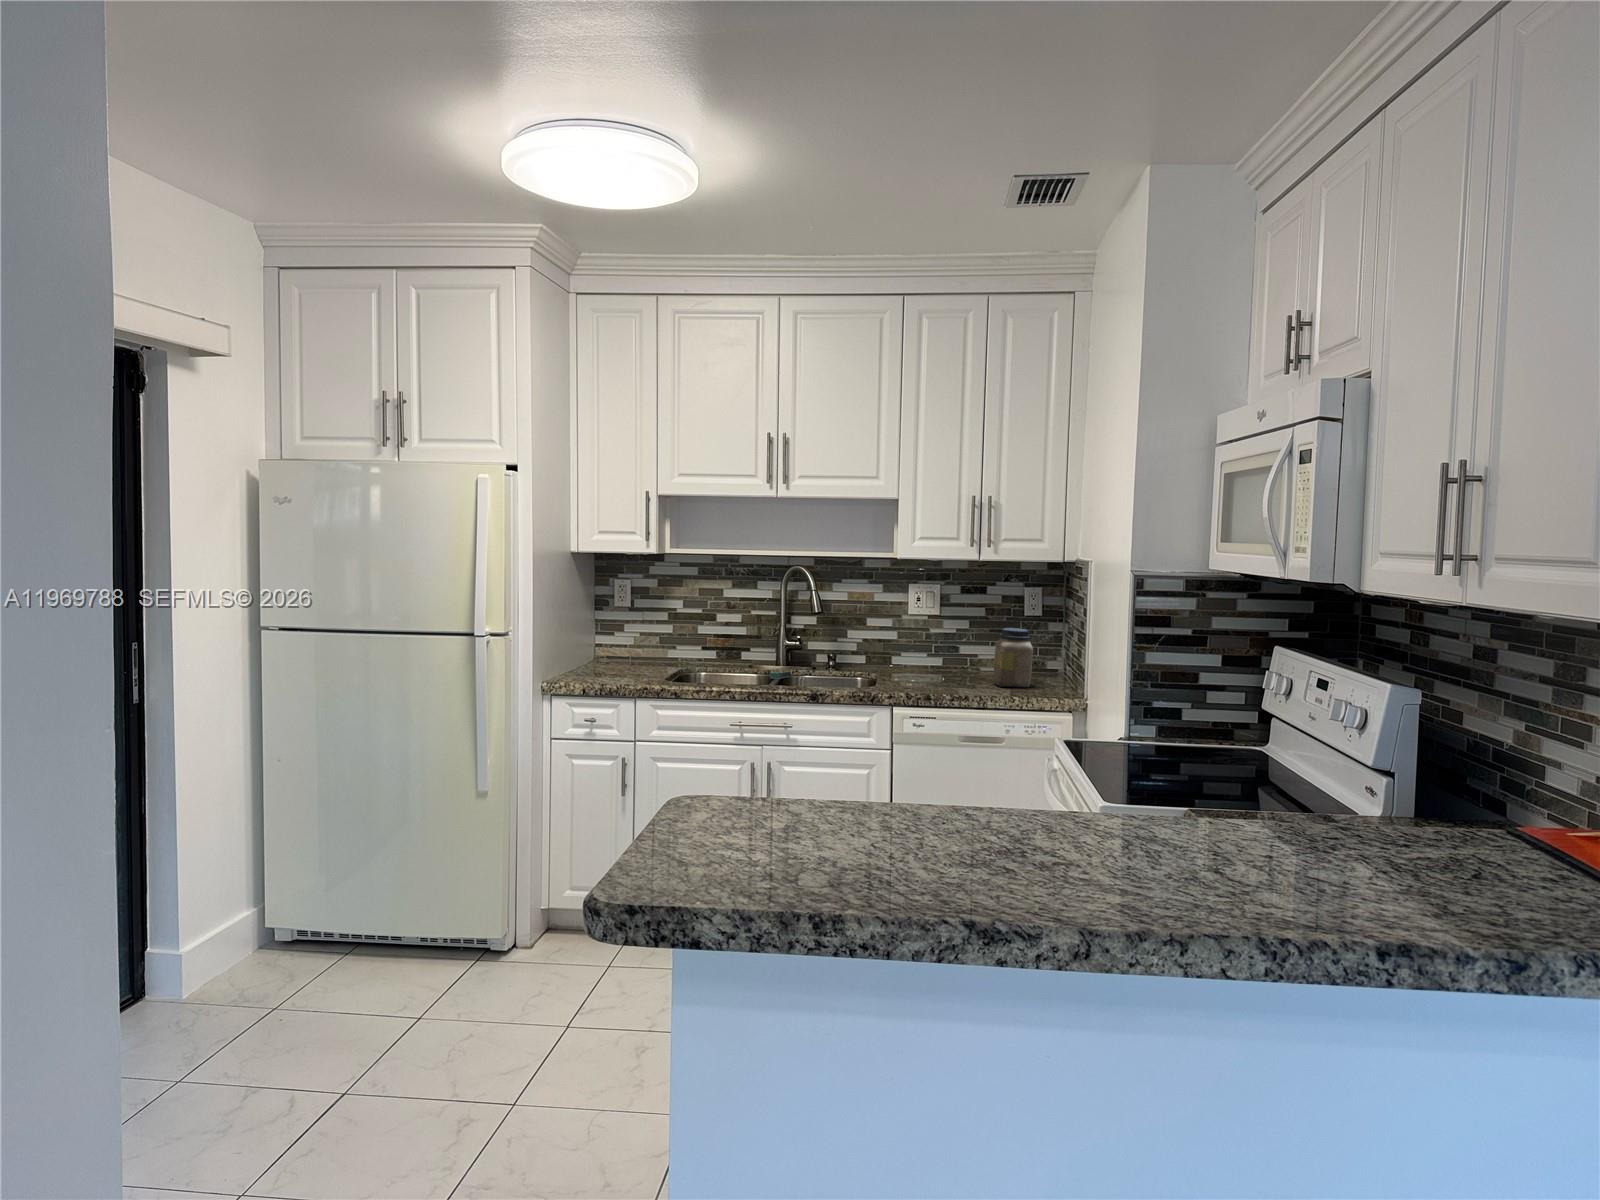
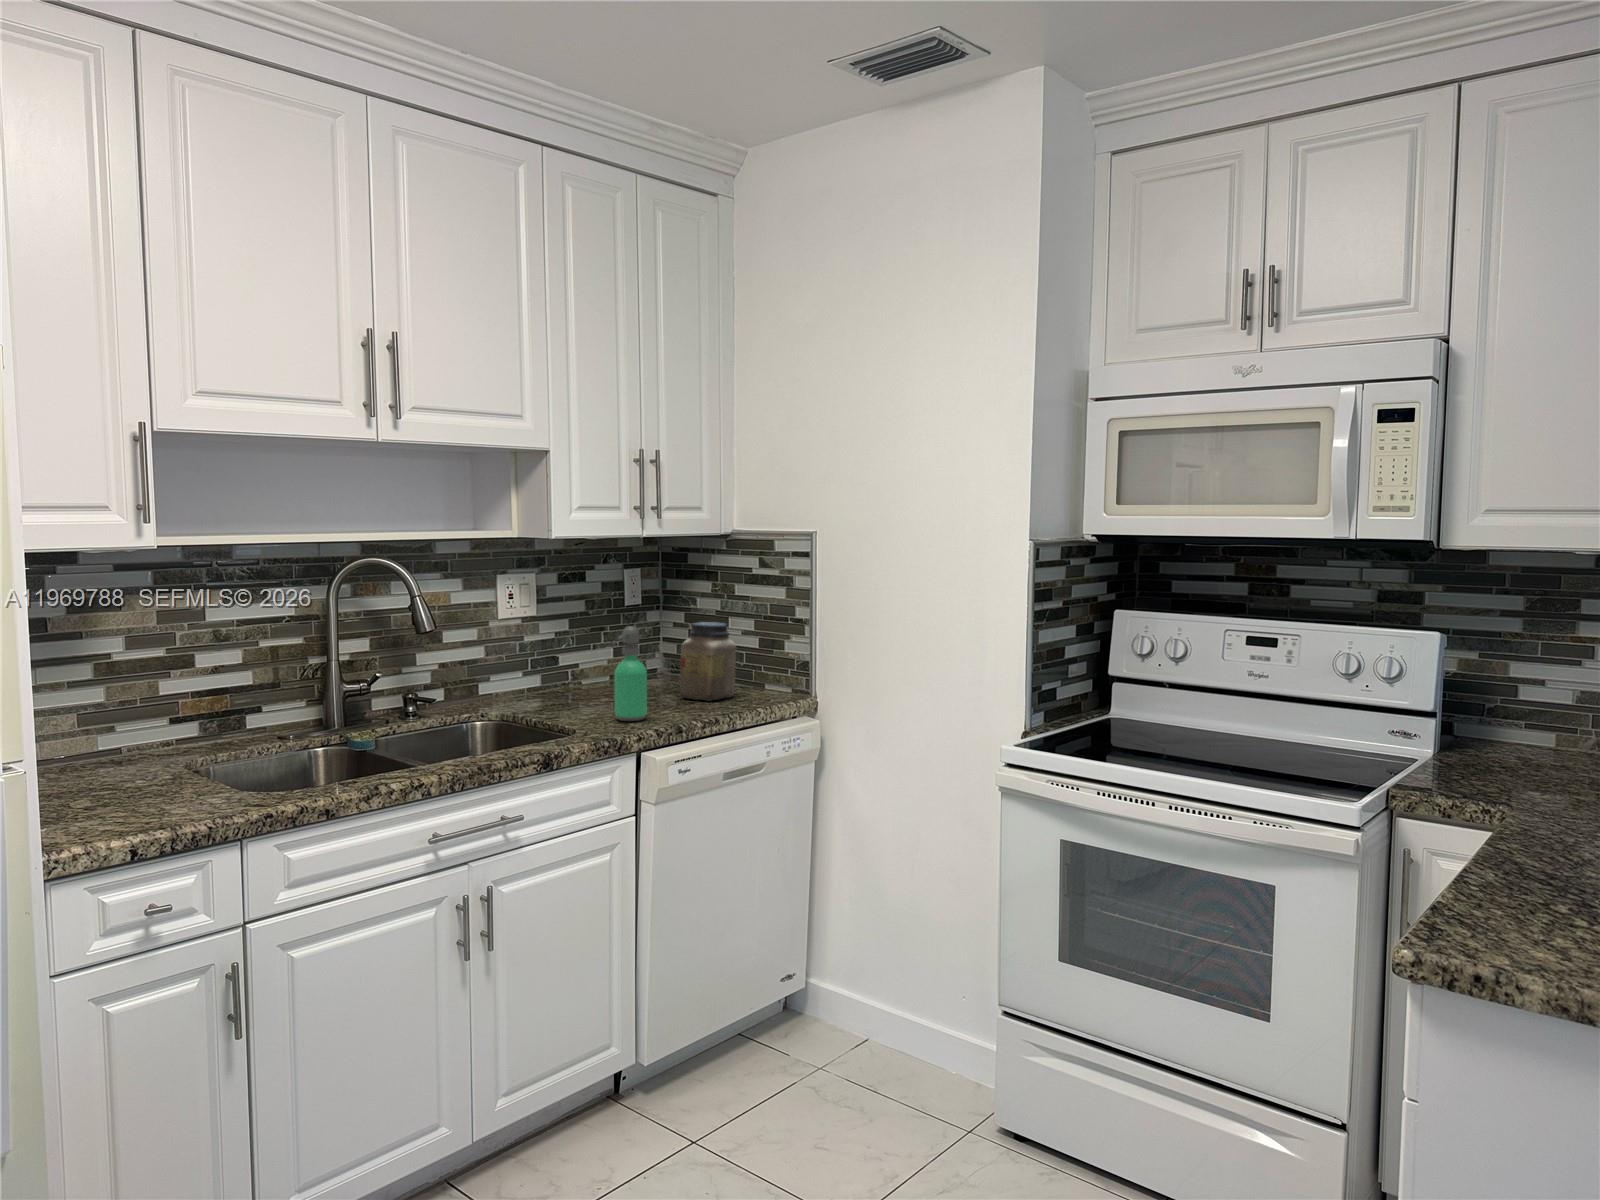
soap dispenser: none [900,622,927,687] -> present [614,626,647,721]

